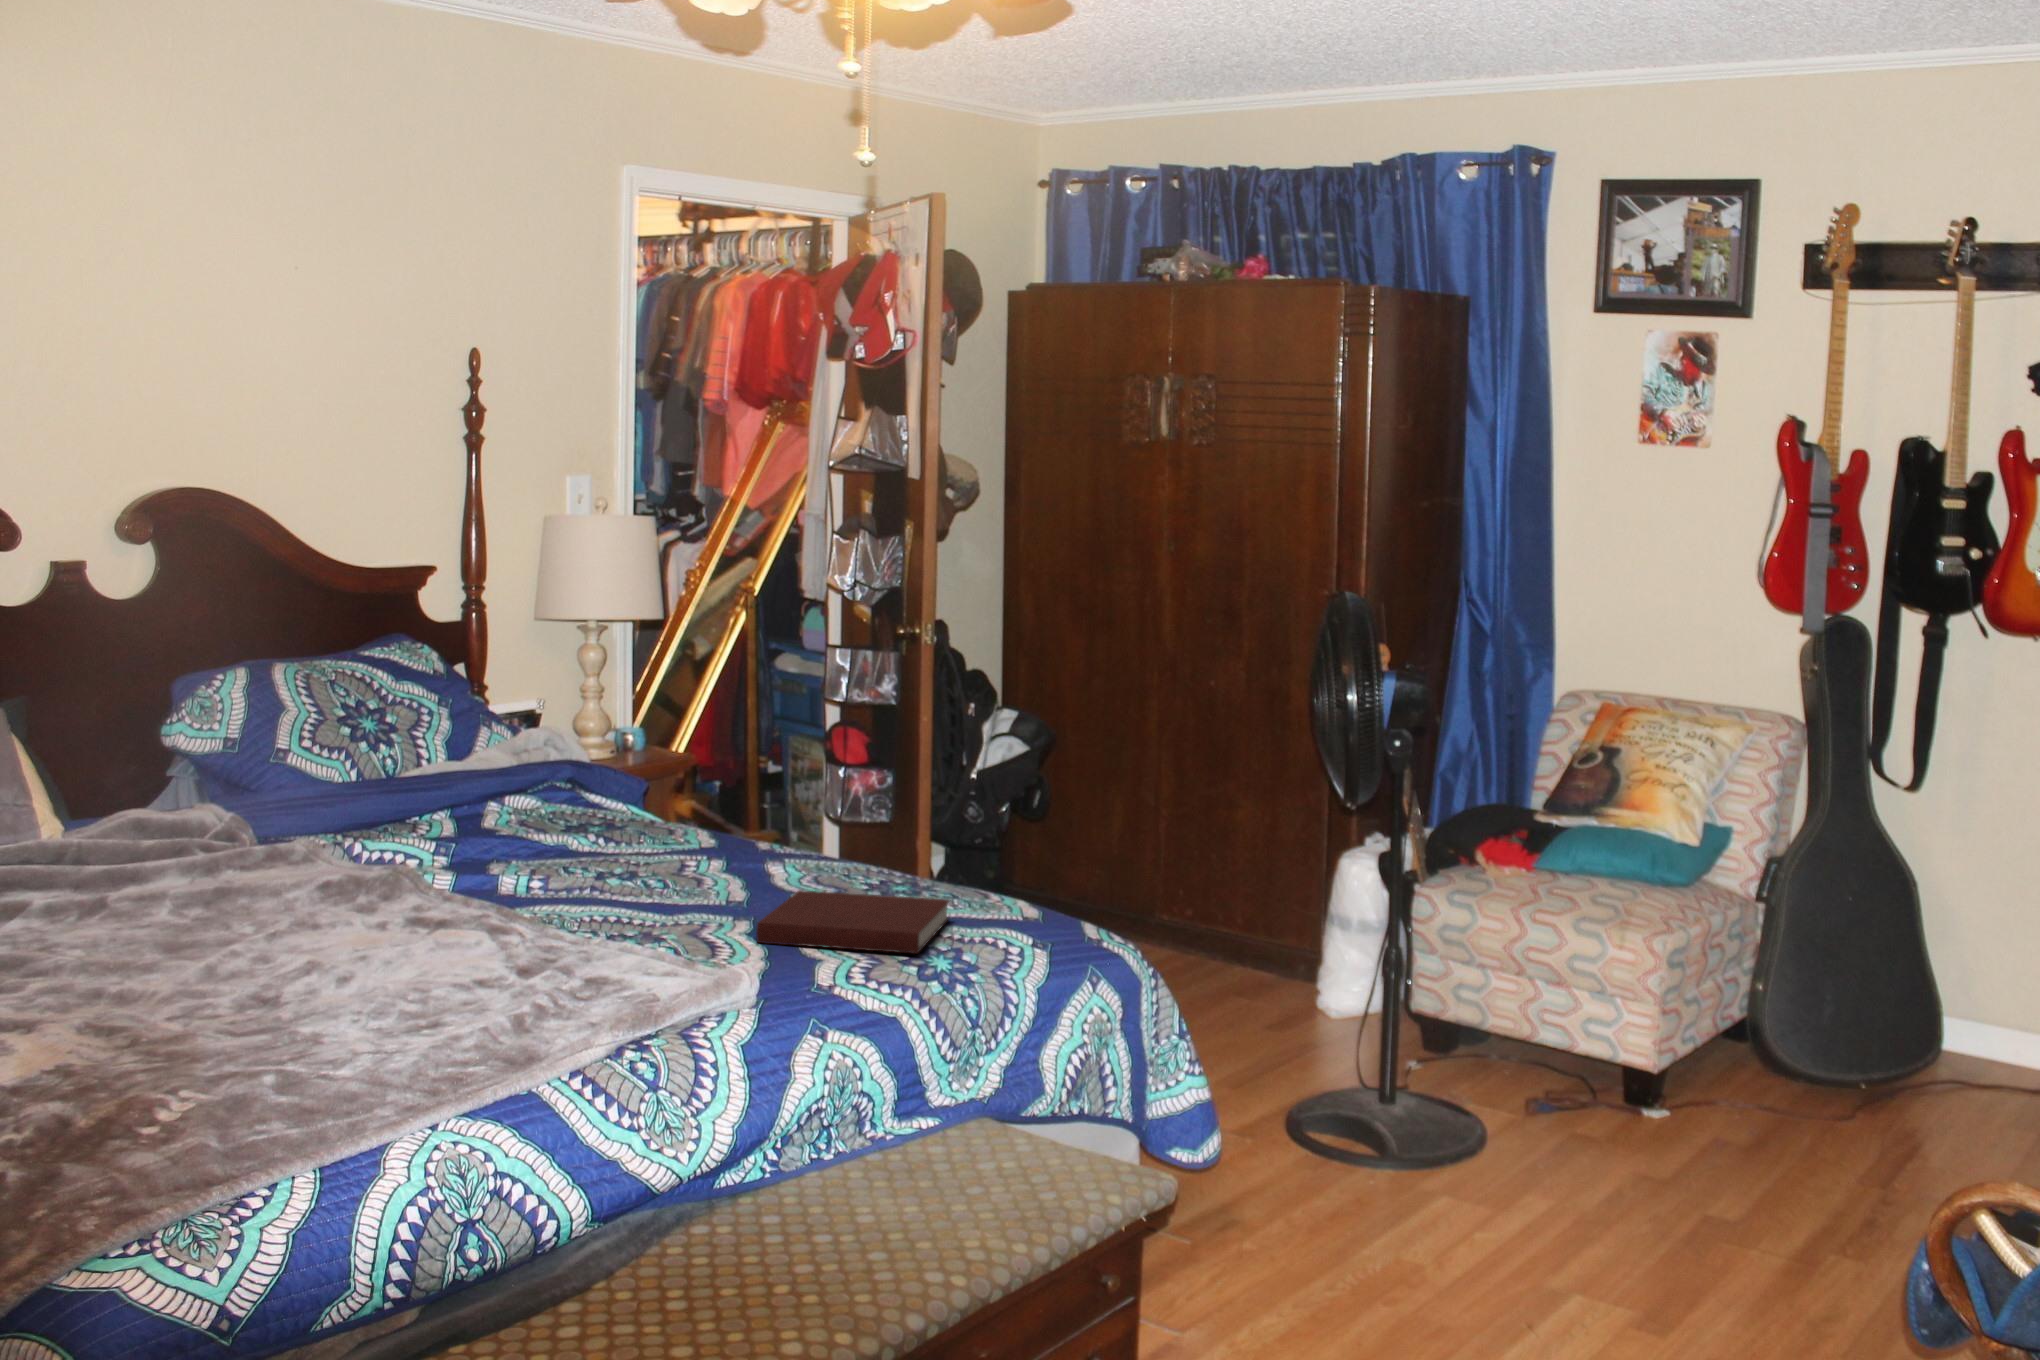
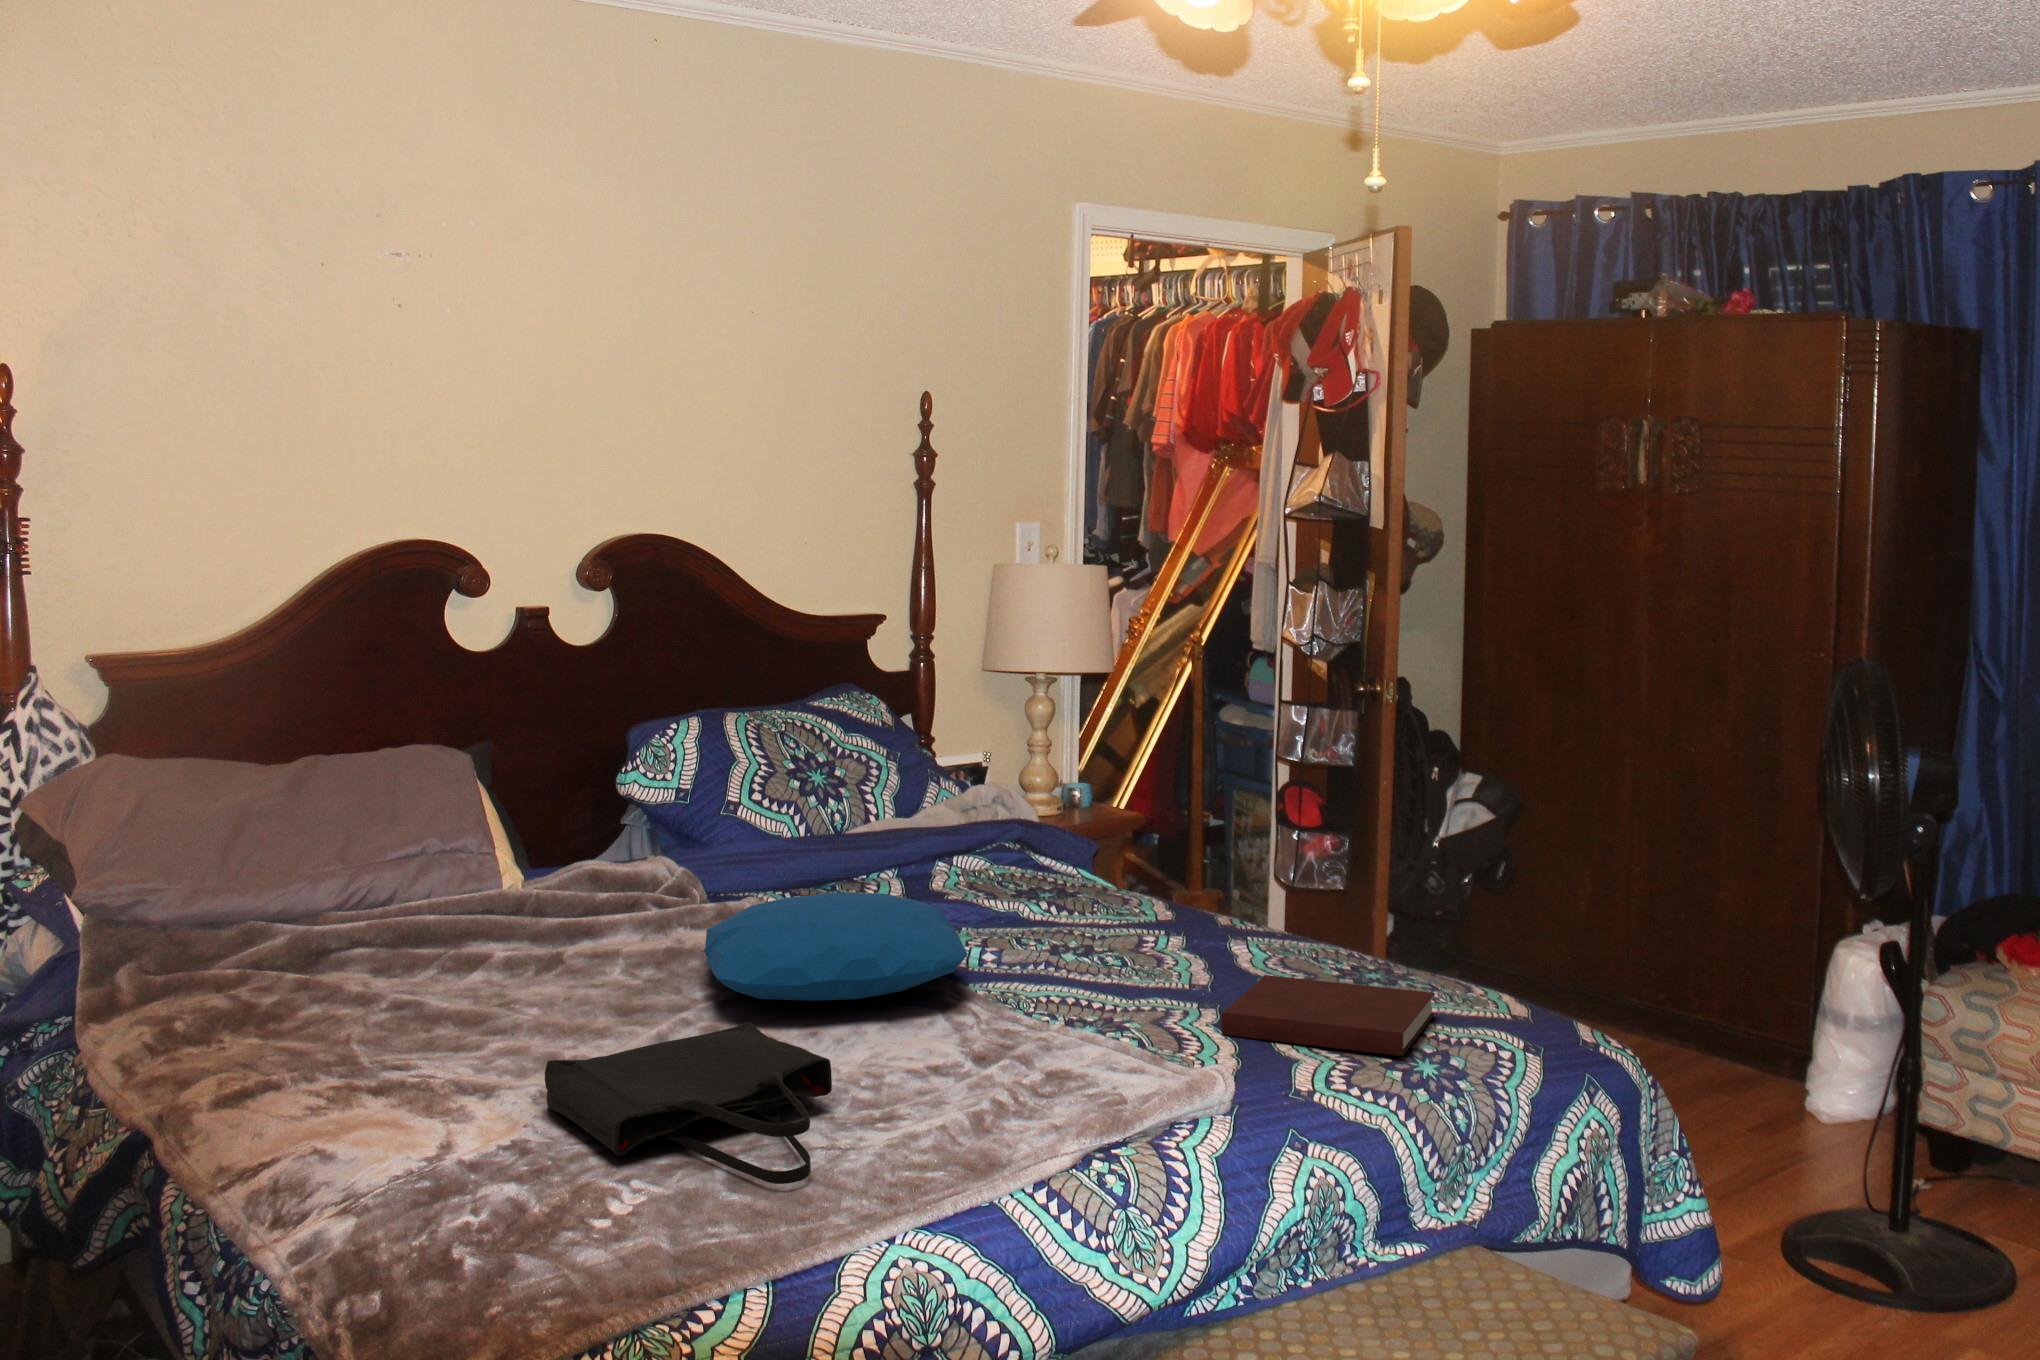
pillow: none [247,828,516,927] -> present [704,892,968,1001]
tote bag: none [80,946,378,1087] -> present [545,1022,832,1184]

